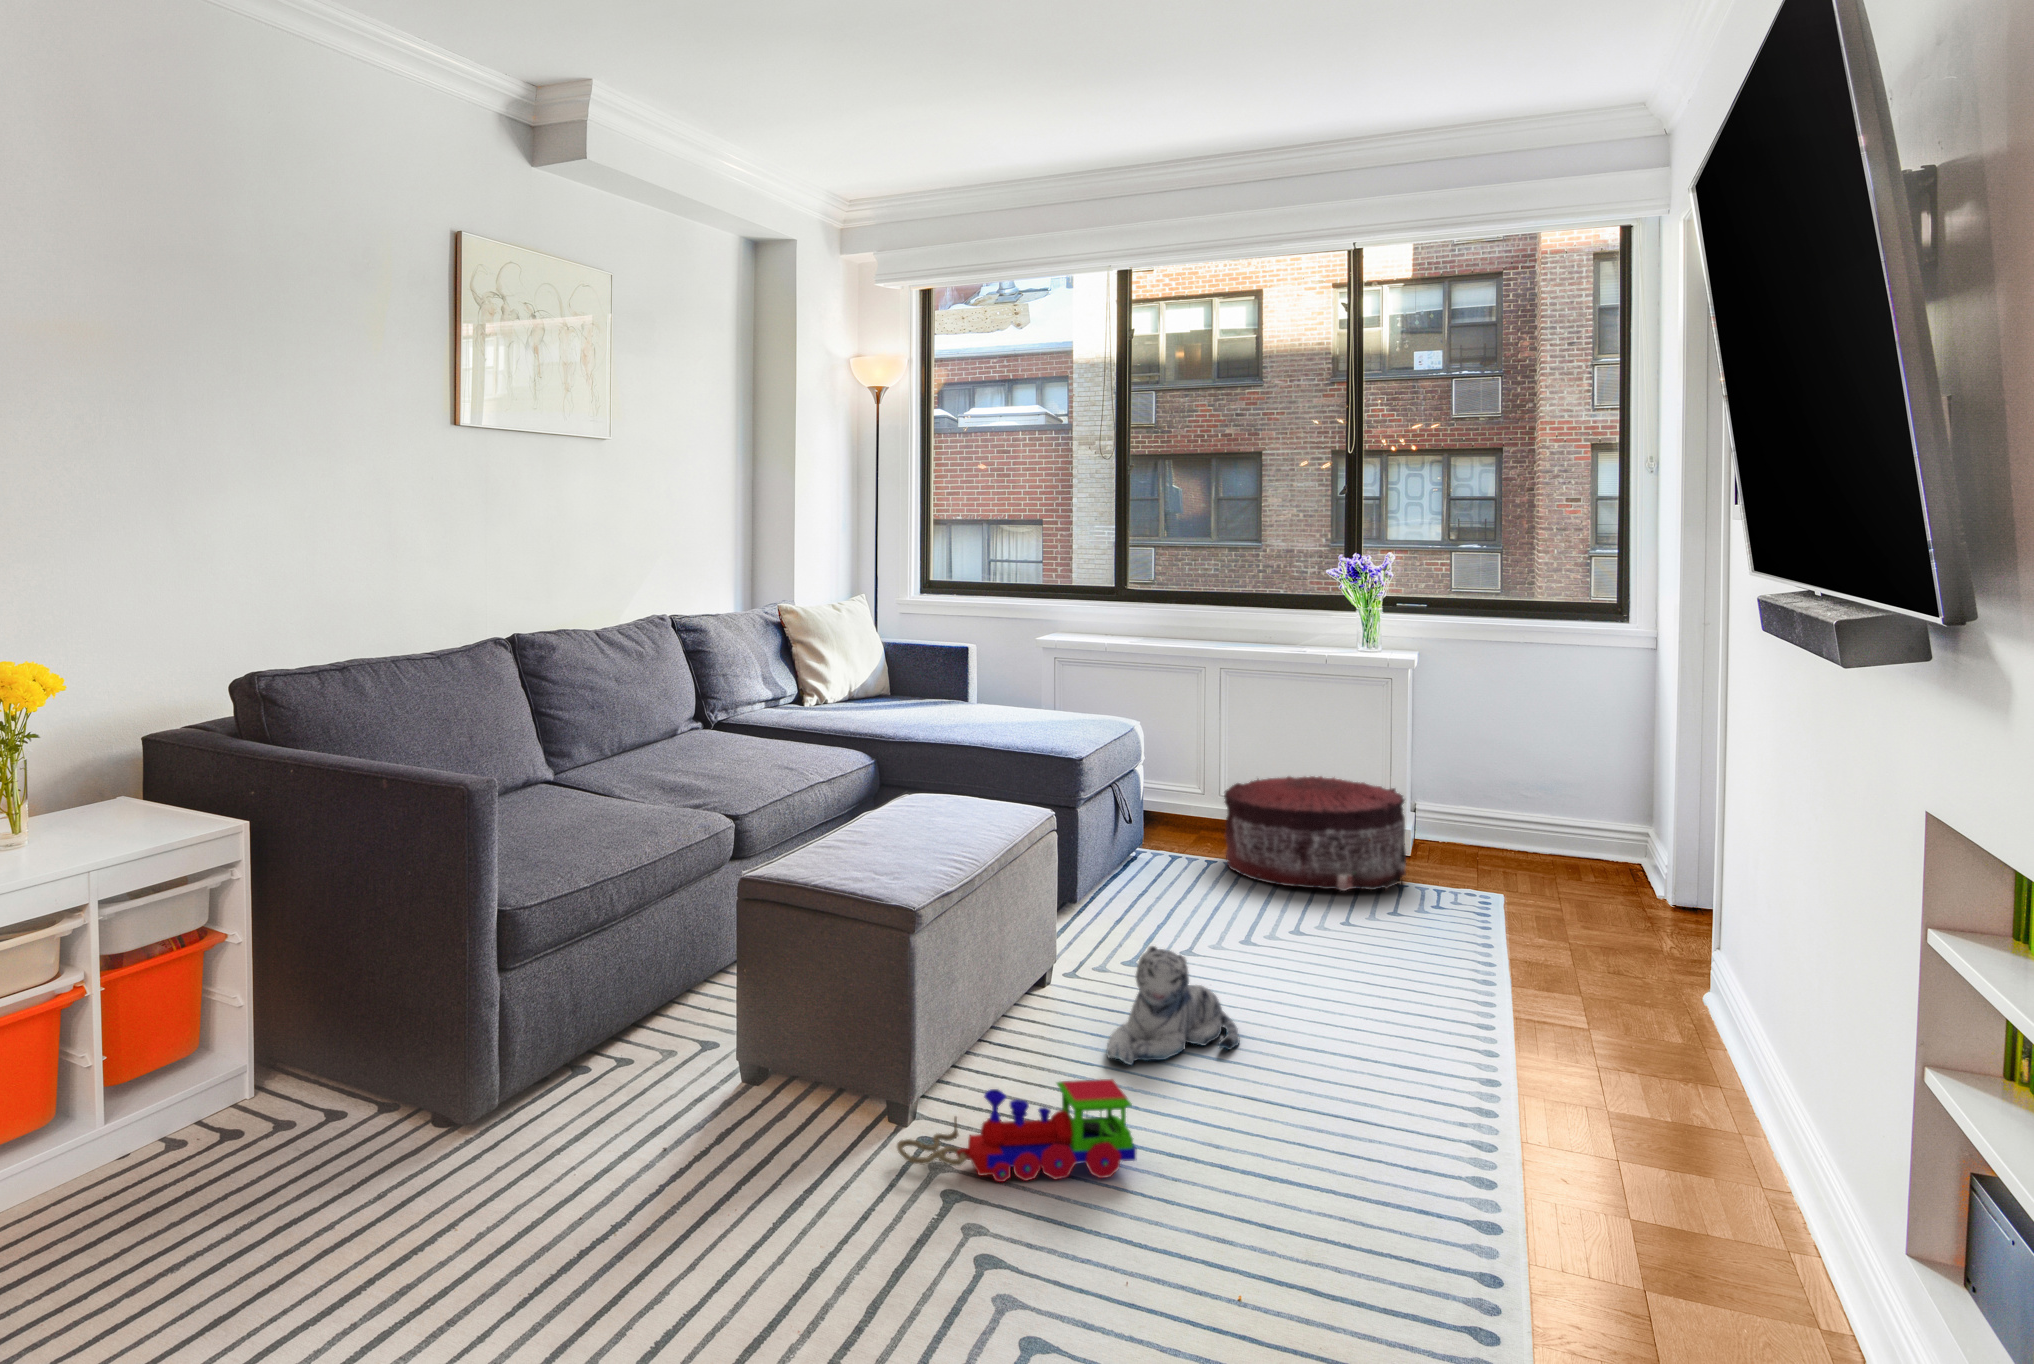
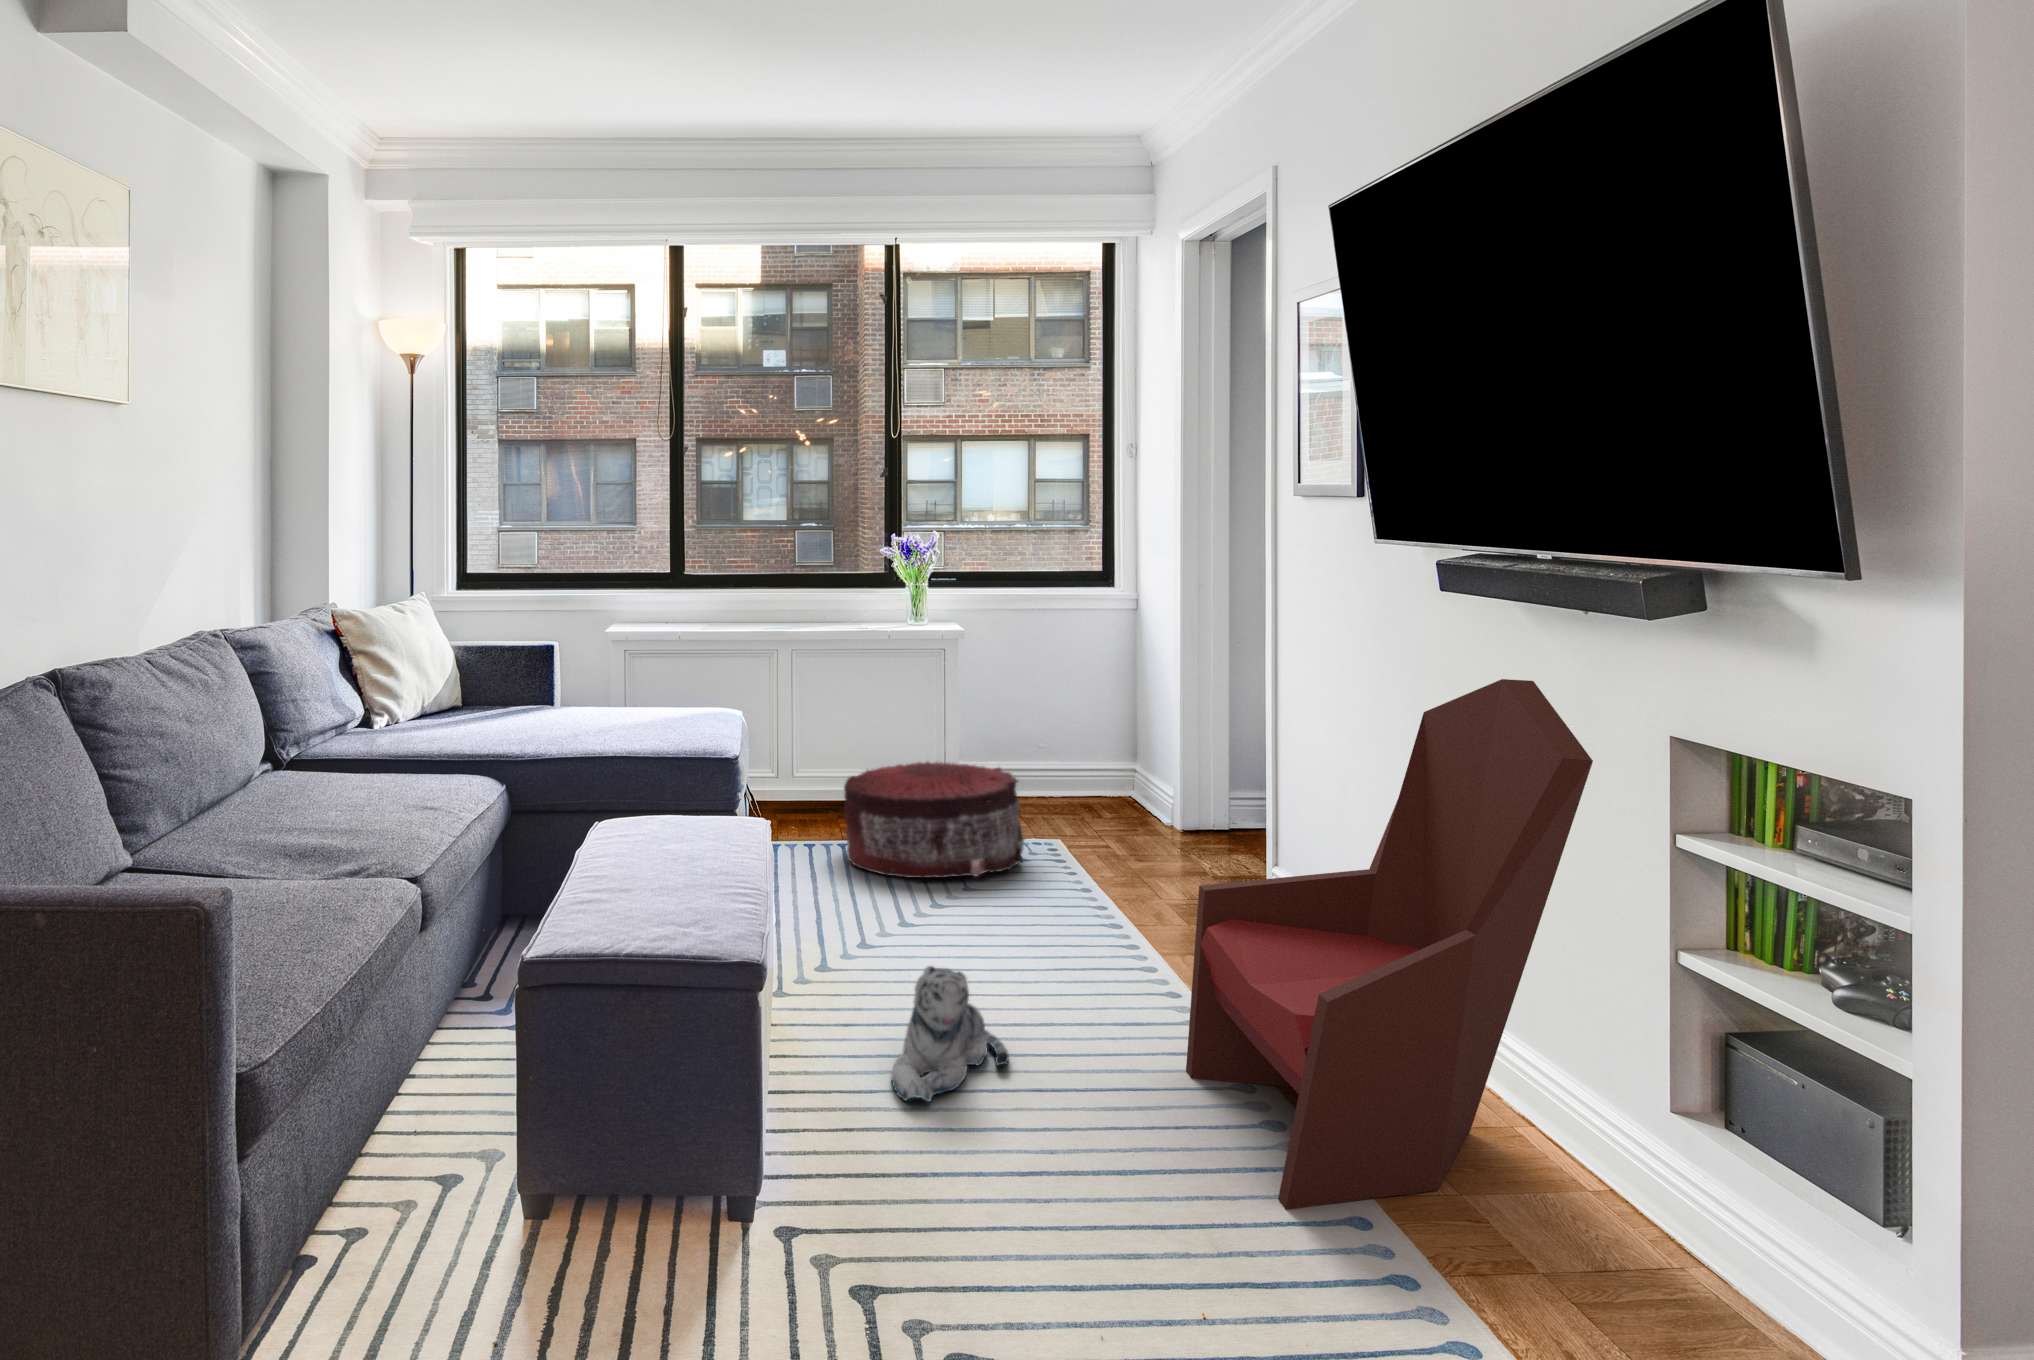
armchair: none [1405,718,1770,1234] -> present [1186,679,1593,1209]
toy train: present [897,1079,1136,1182] -> none [777,1126,1031,1276]

